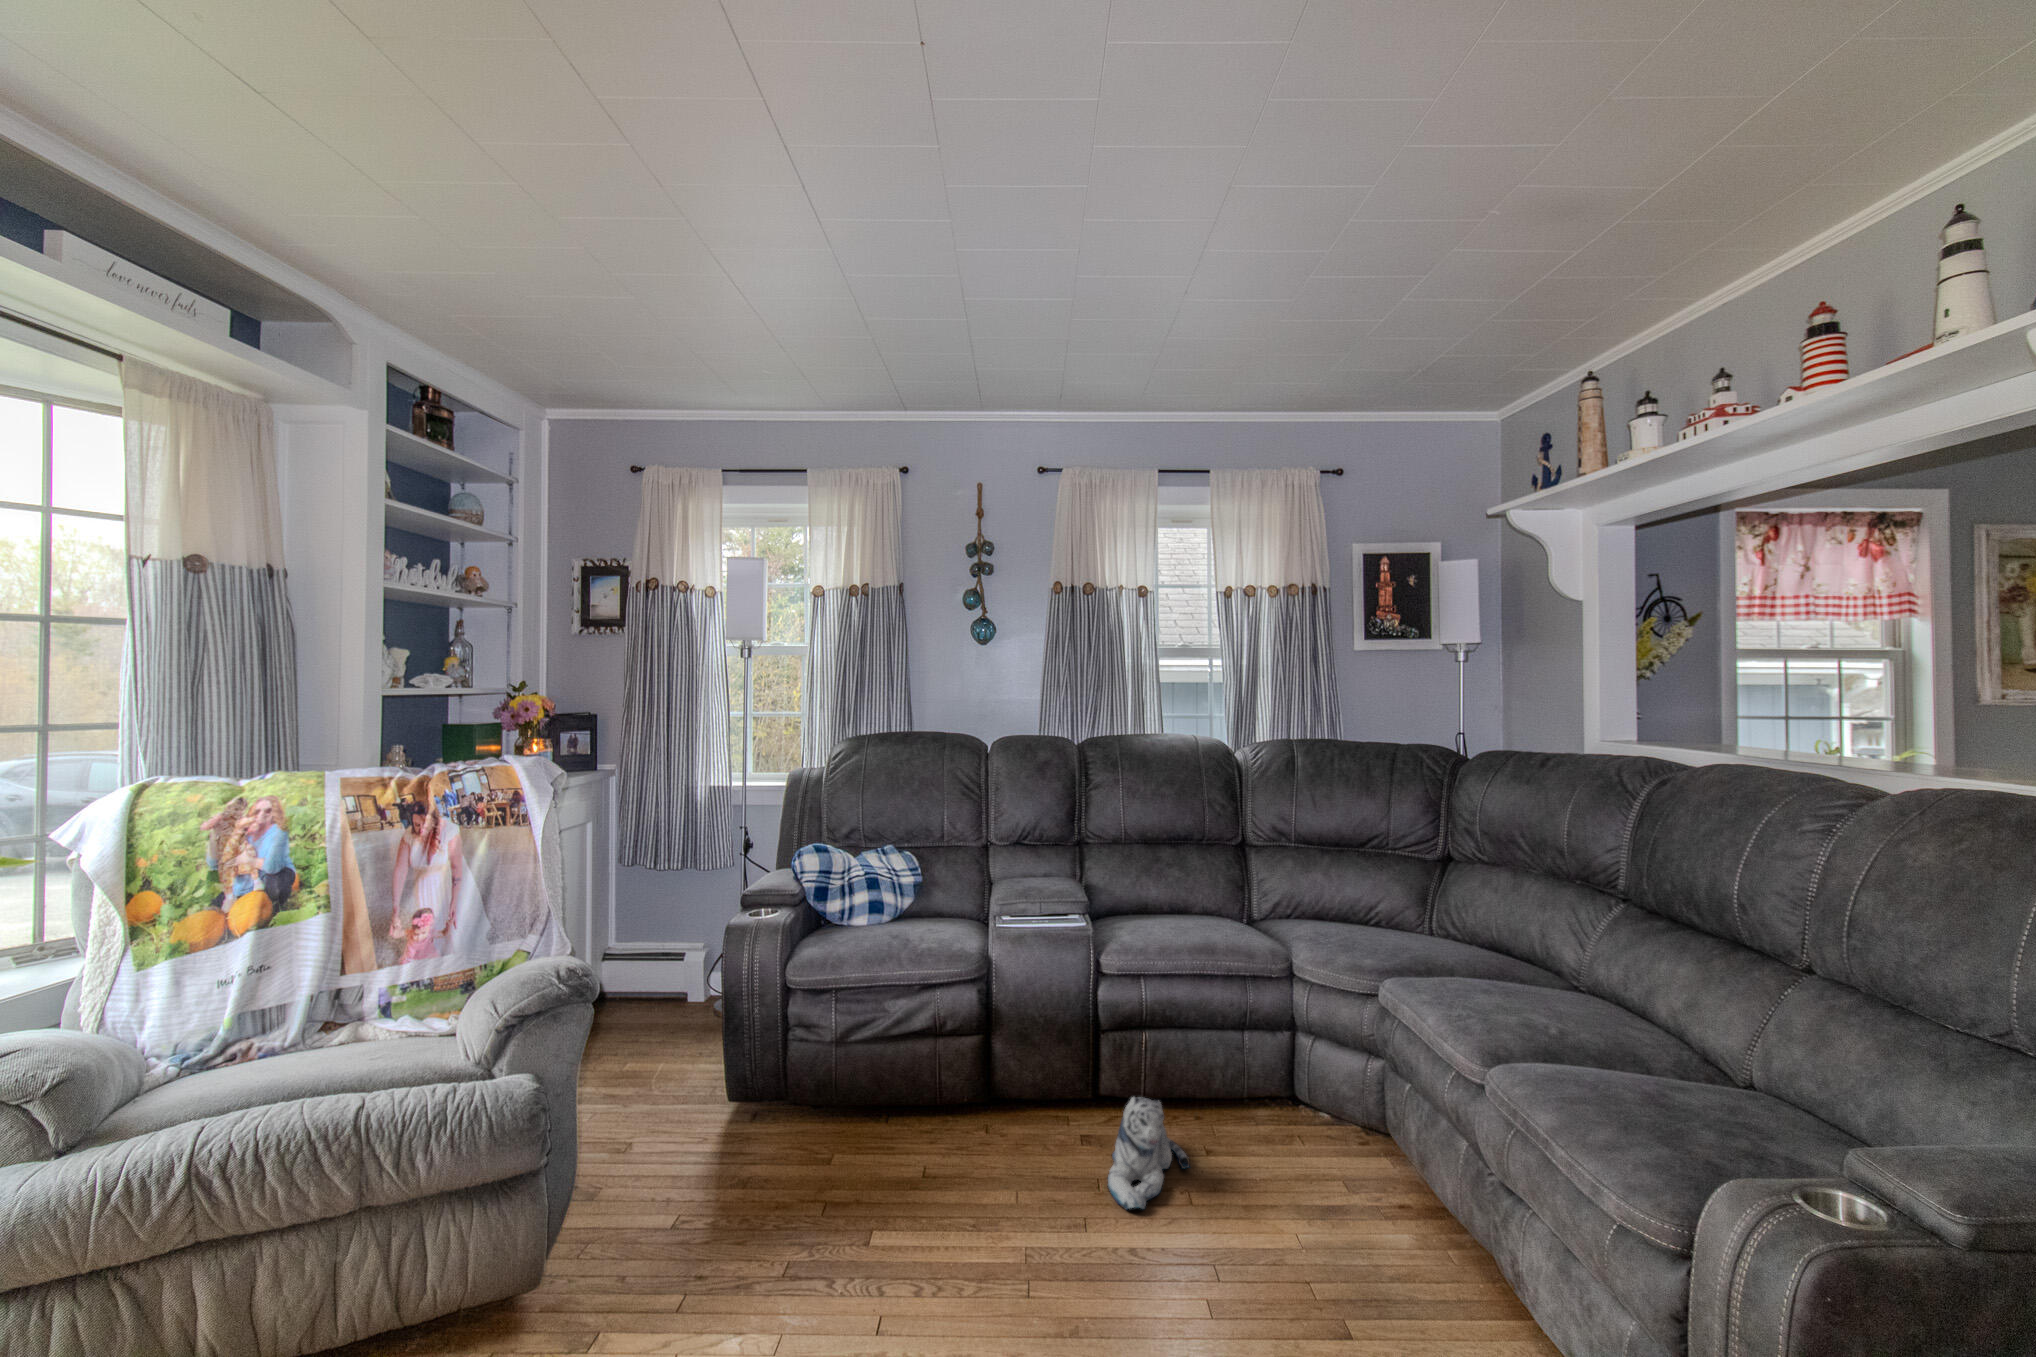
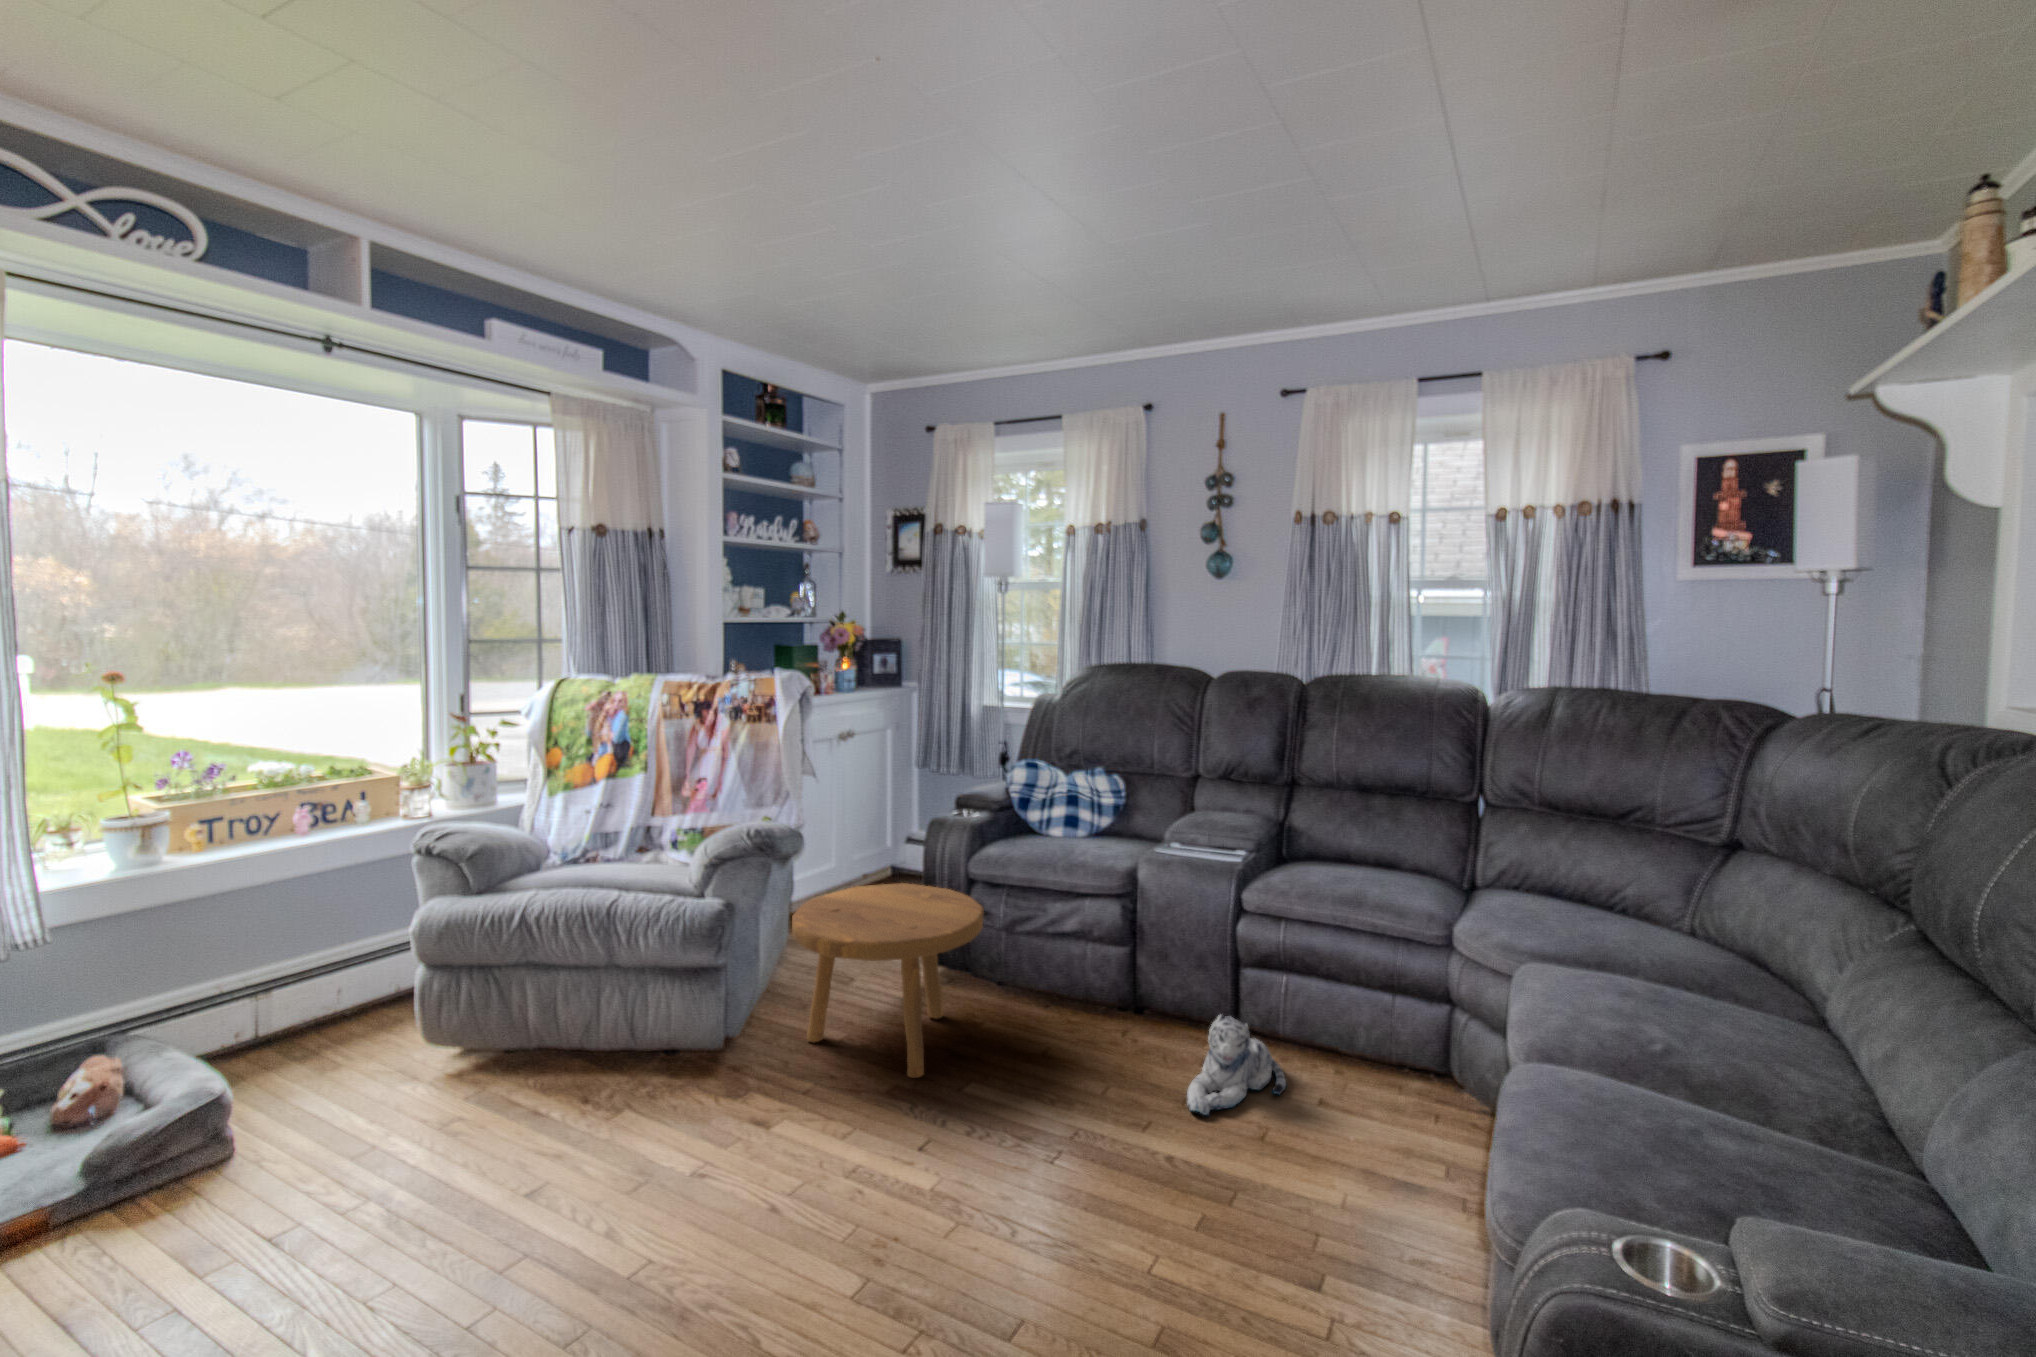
footstool: none [613,1011,861,1258] -> present [792,883,984,1078]

